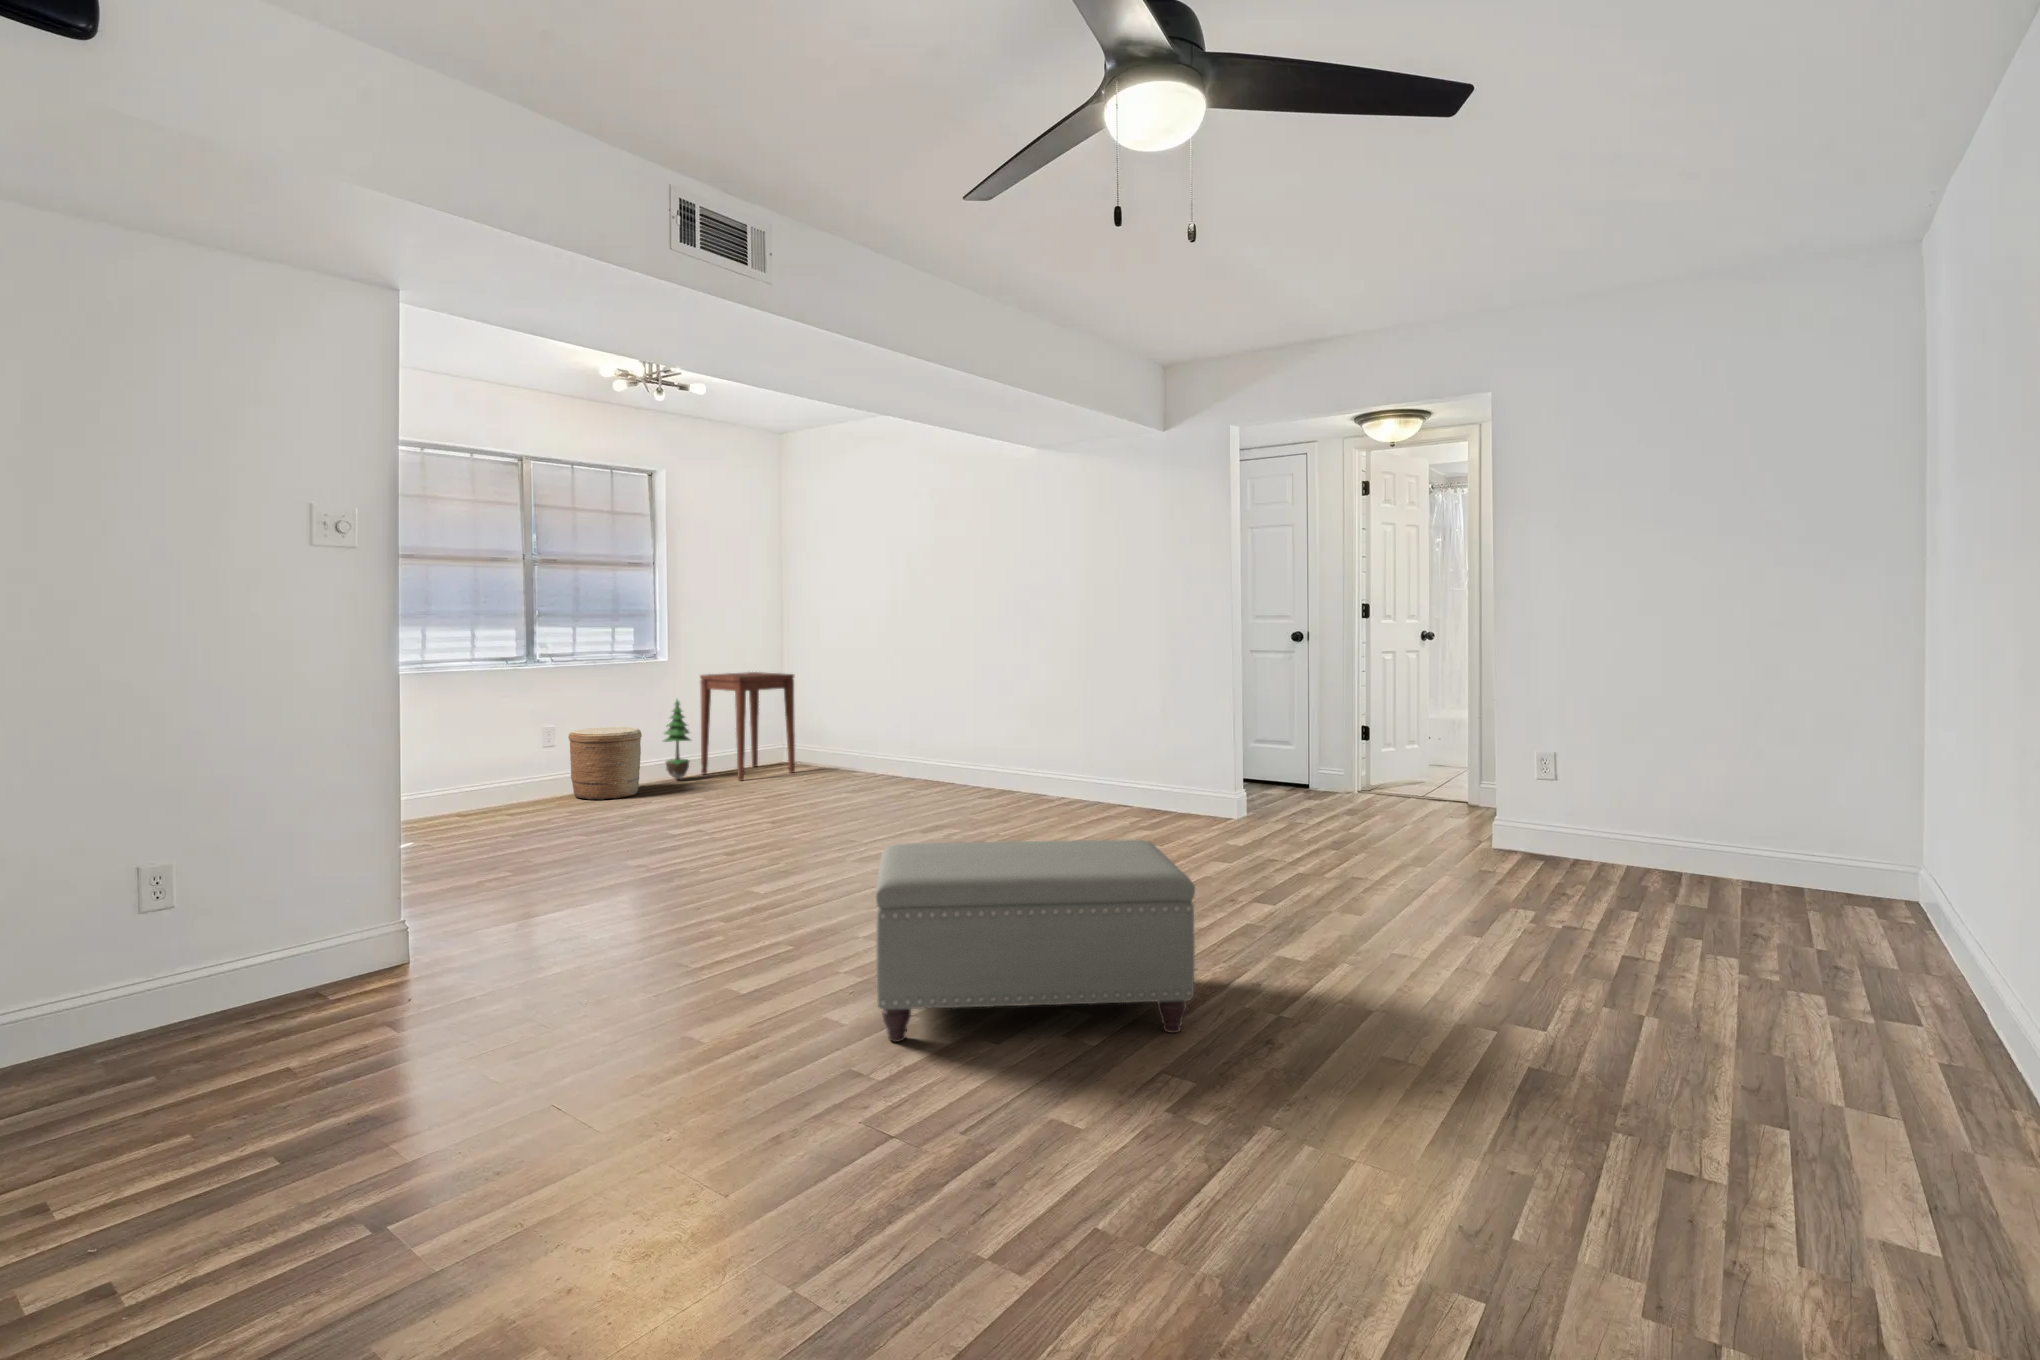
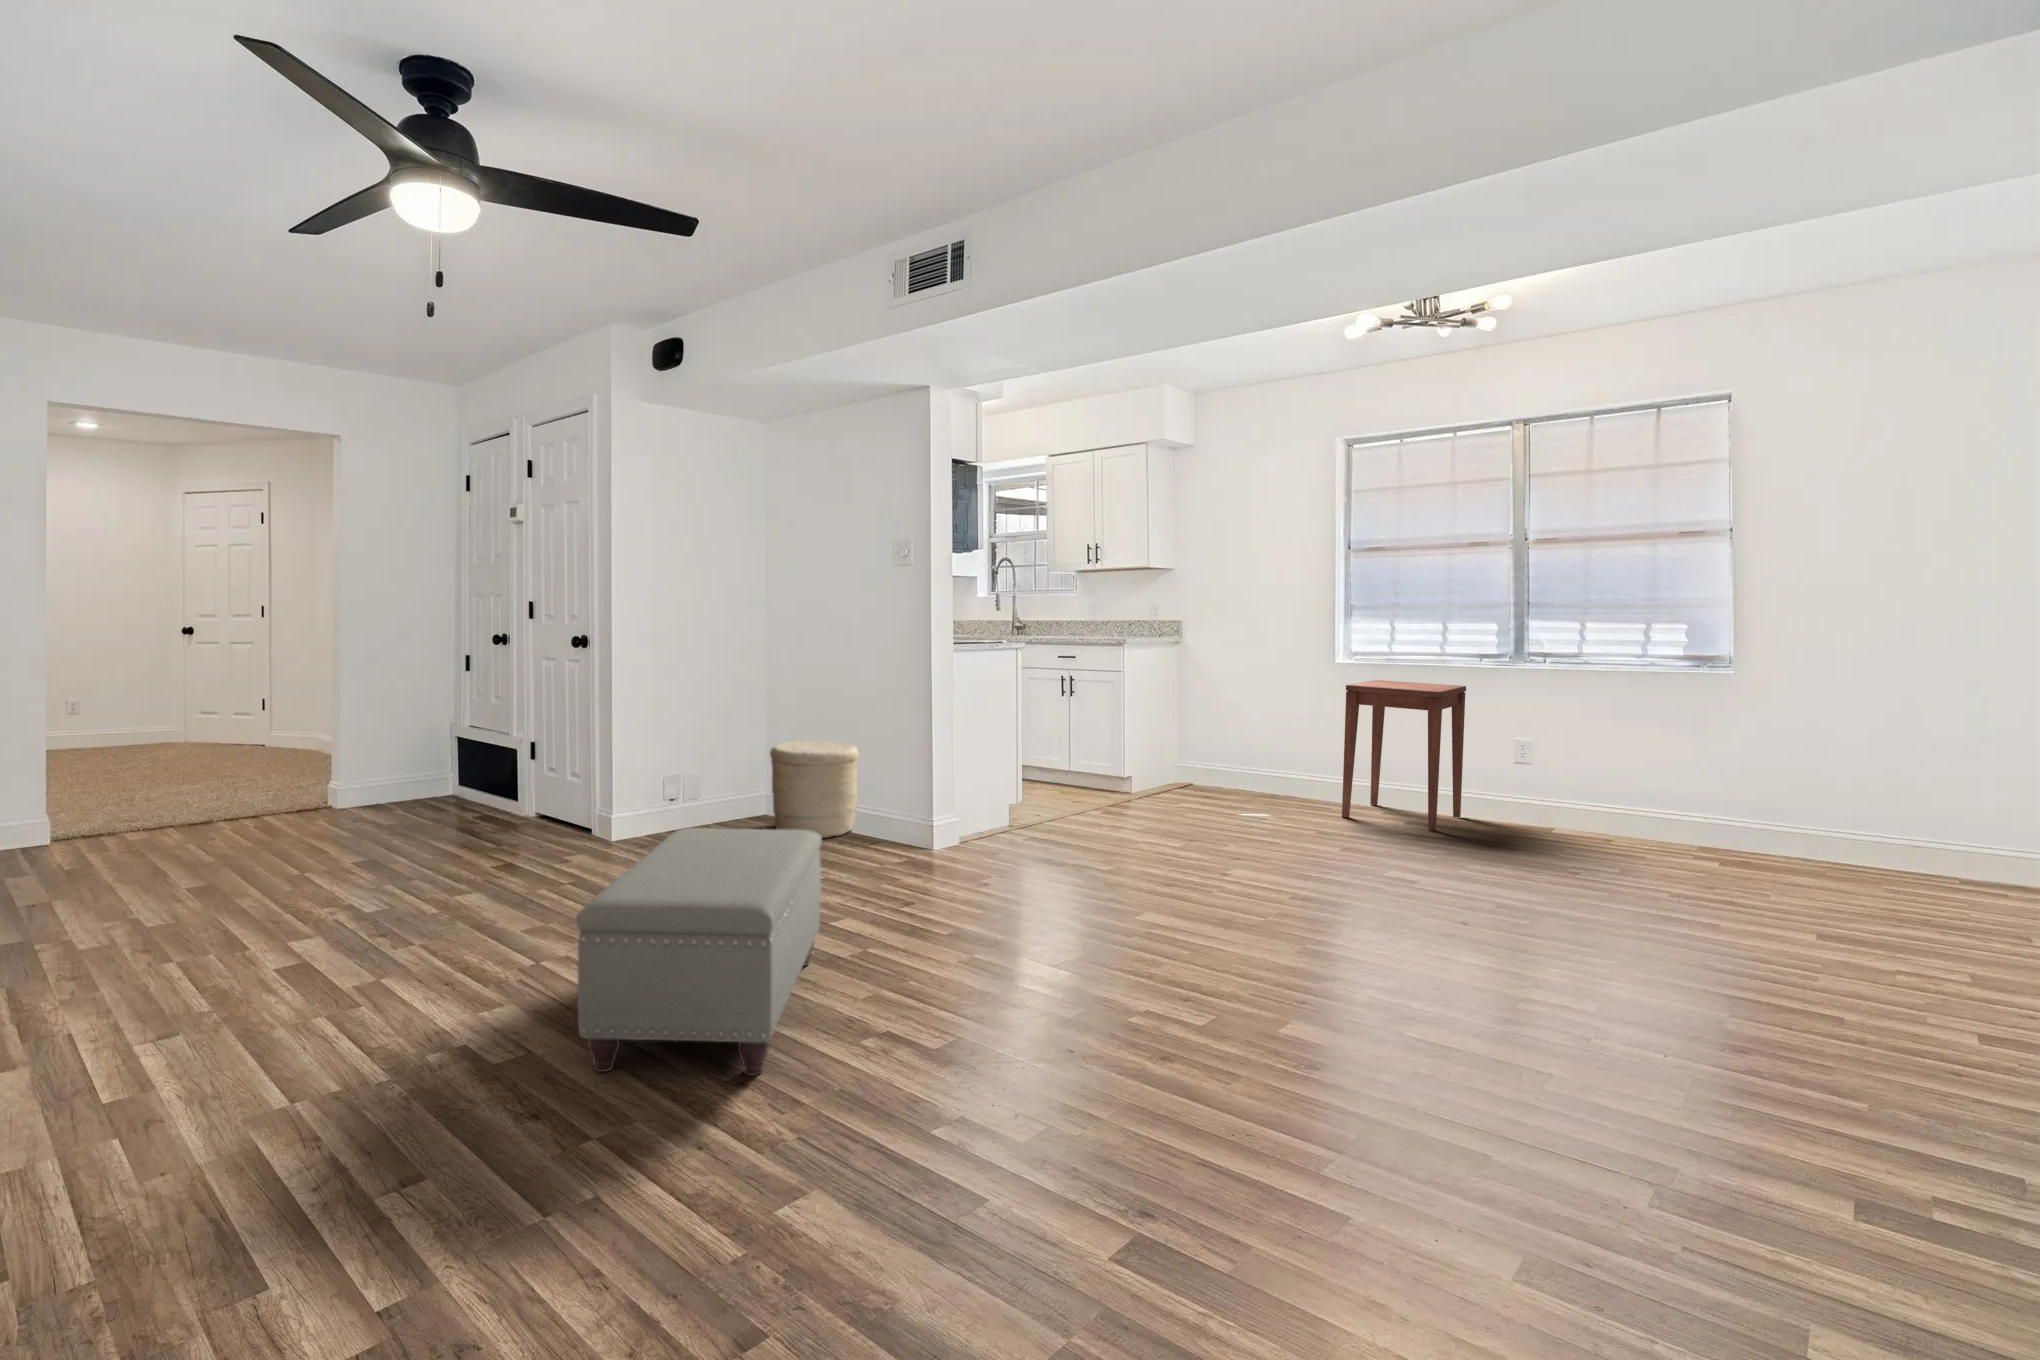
side table: present [700,672,795,781] -> present [1342,680,1466,831]
potted tree: present [664,700,690,780] -> none [1678,735,1732,857]
woven basket: present [568,727,642,800] -> present [770,741,859,838]

